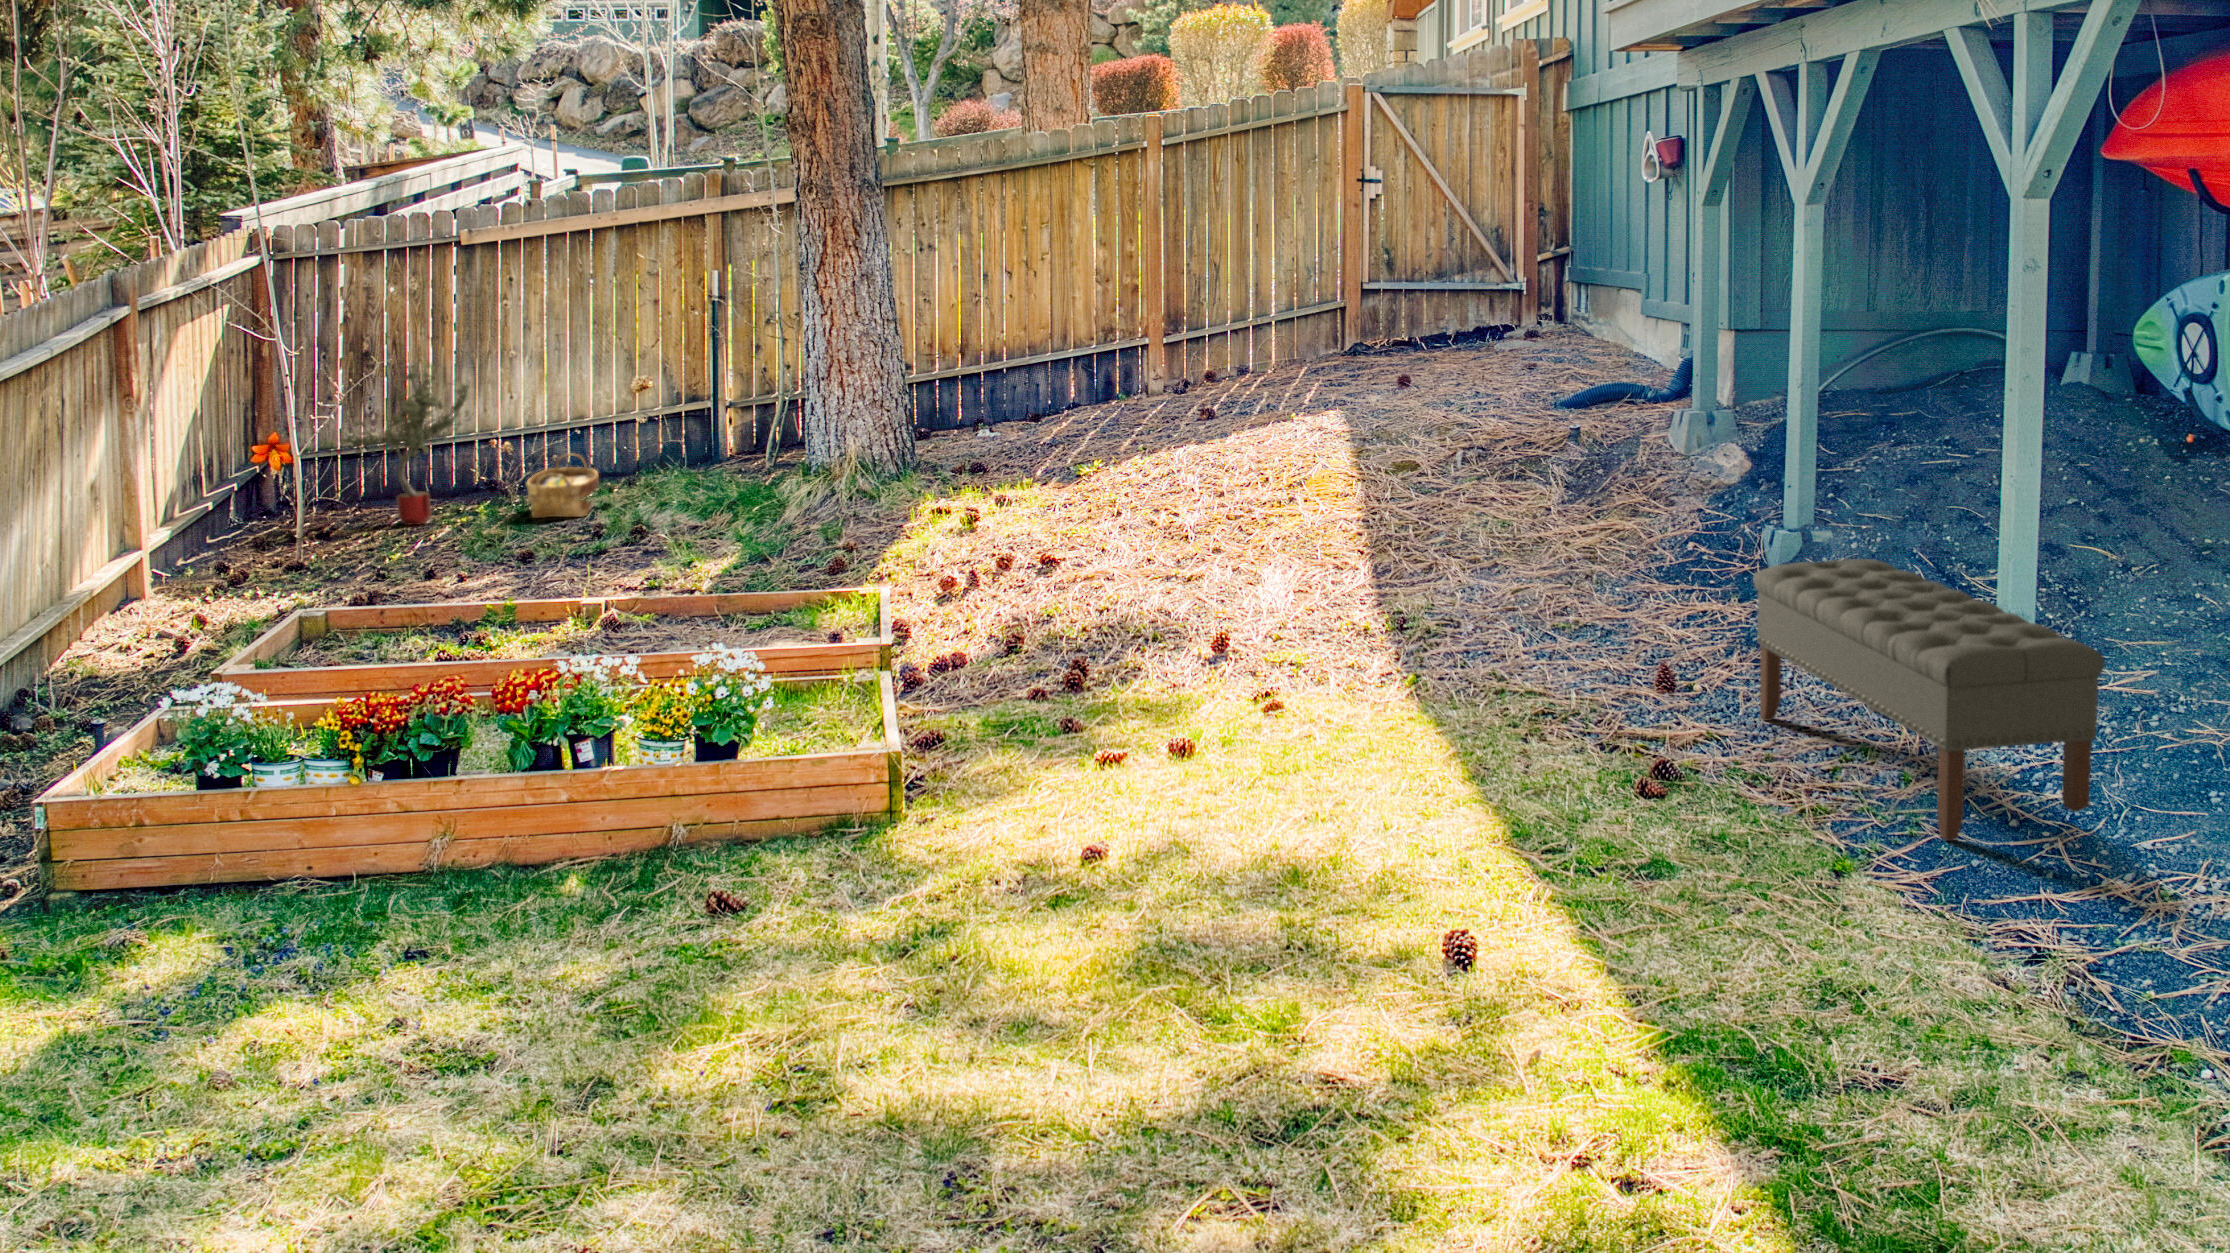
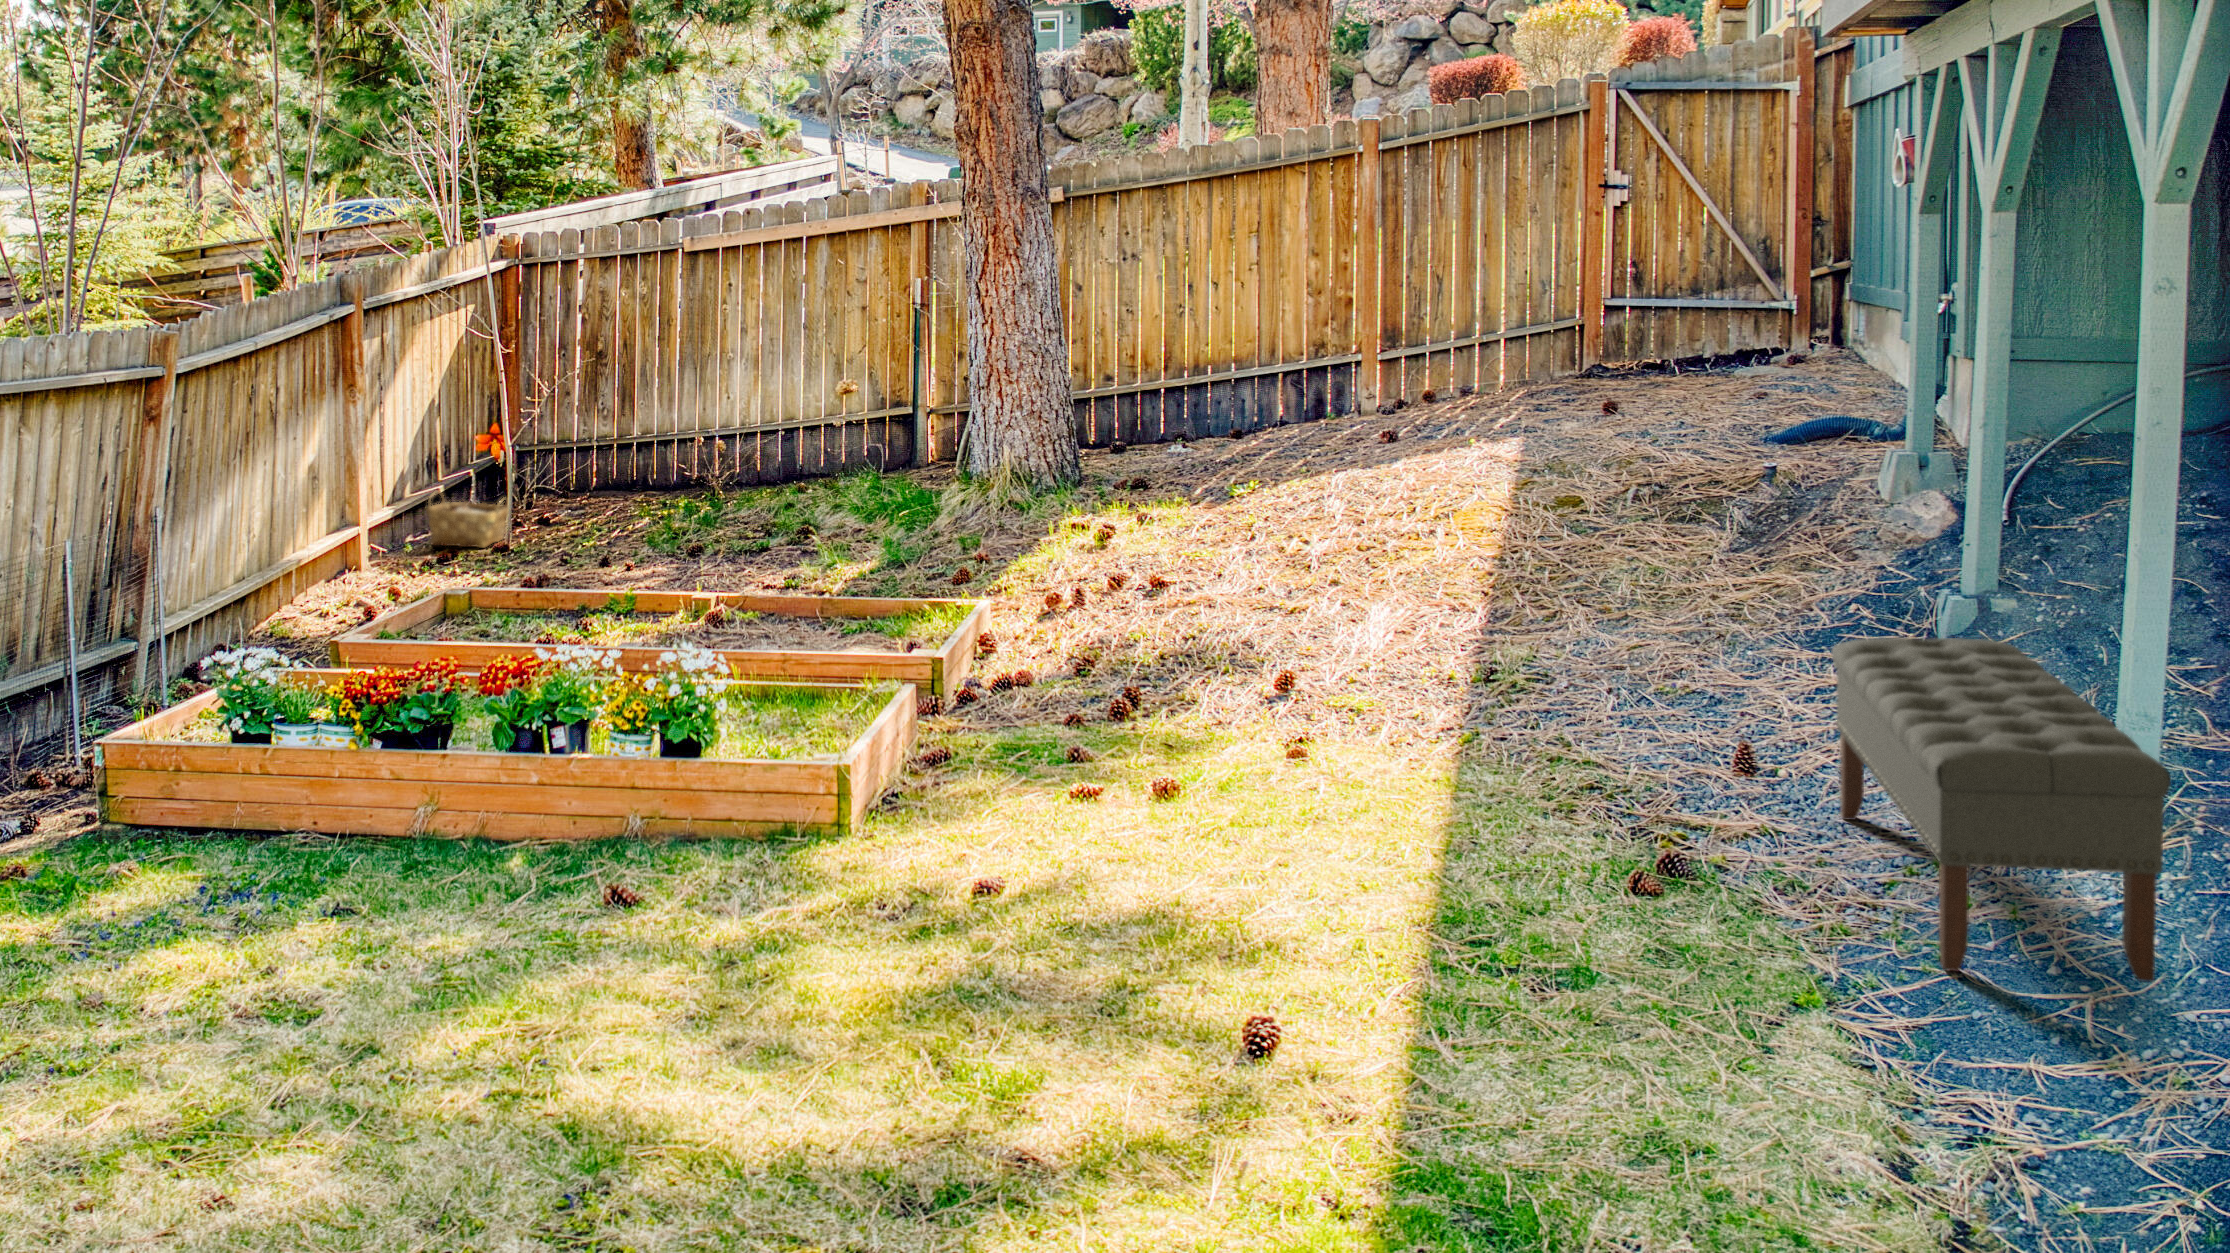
potted tree: present [343,363,474,525] -> none [569,365,682,516]
woven basket: present [527,453,599,518] -> present [426,491,509,548]

